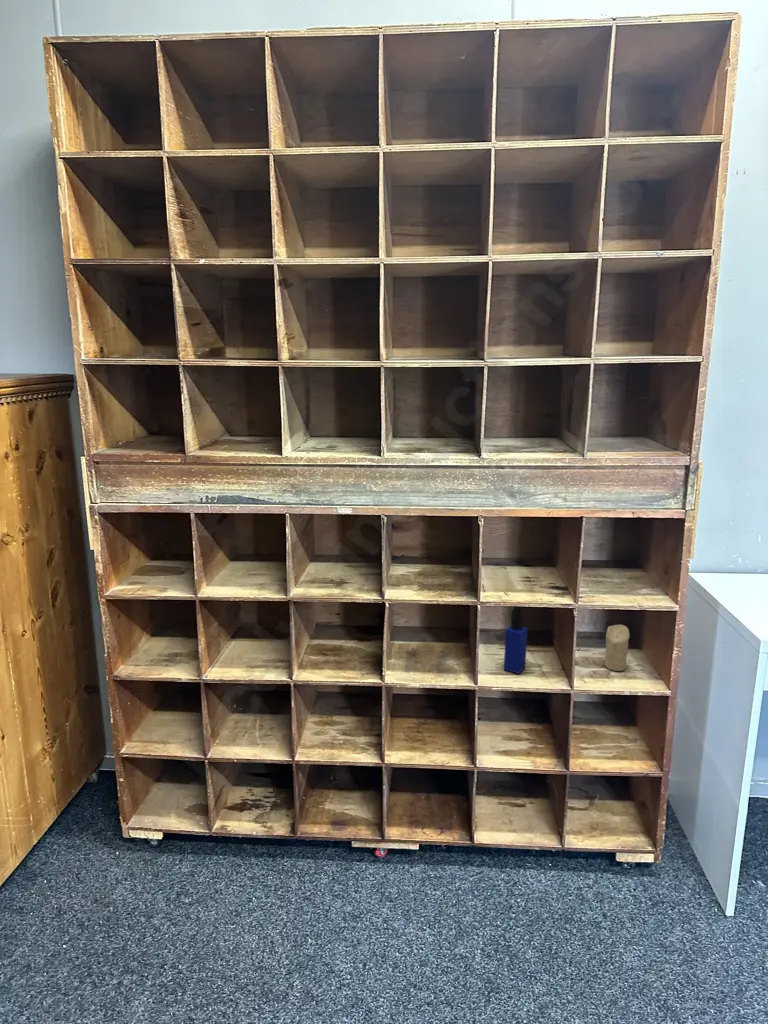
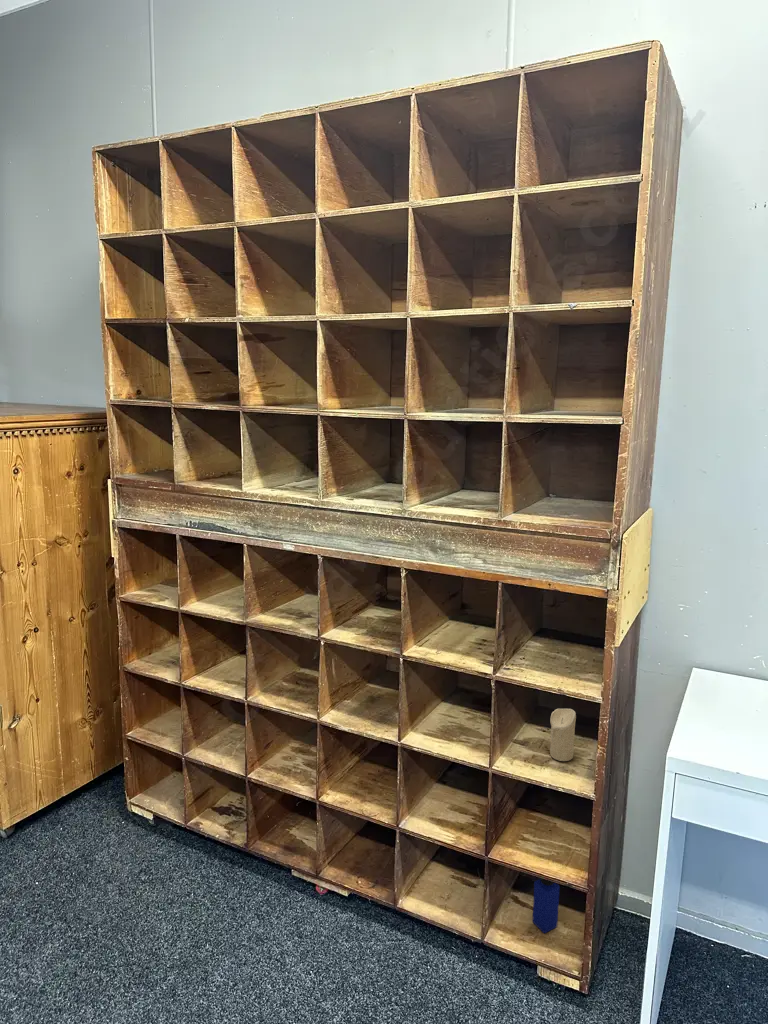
bottle: present [504,607,527,673] -> present [533,879,560,933]

